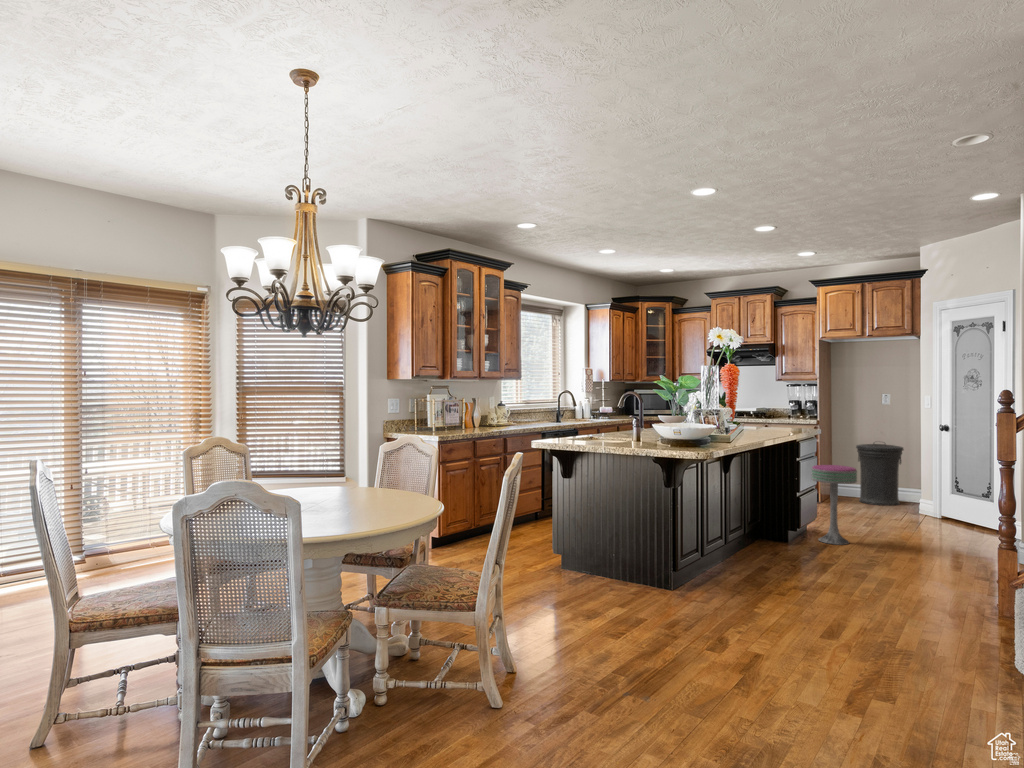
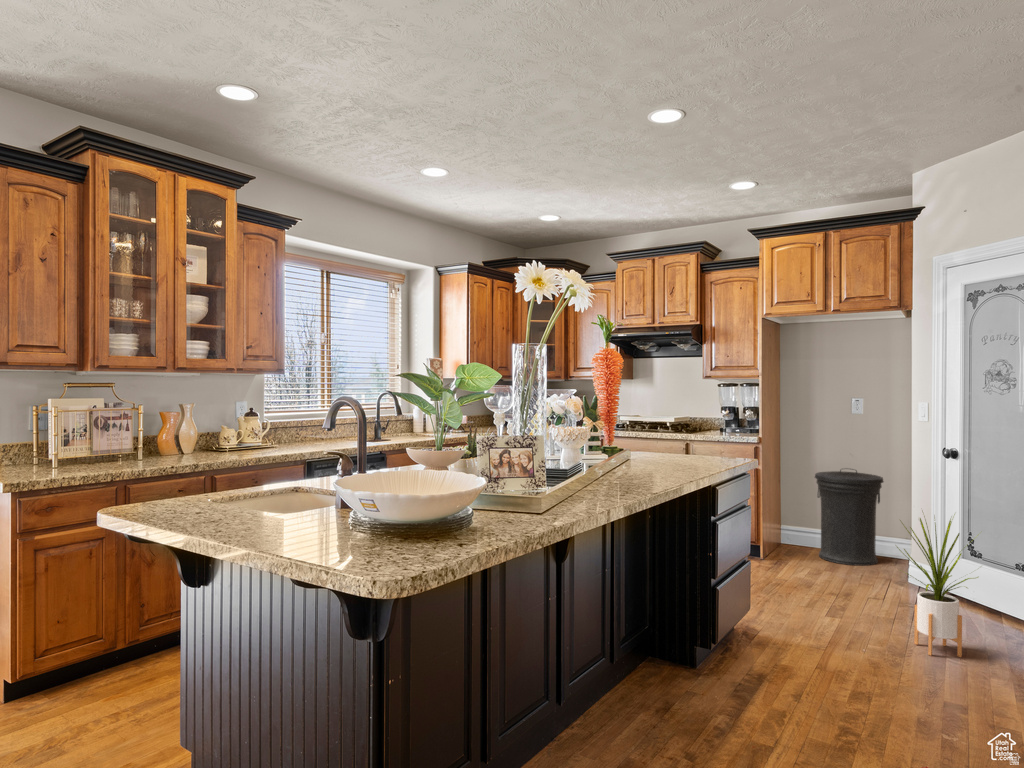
house plant: none [904,457,955,540] -> present [897,514,978,657]
bar stool: present [812,465,857,545] -> none [737,525,816,676]

